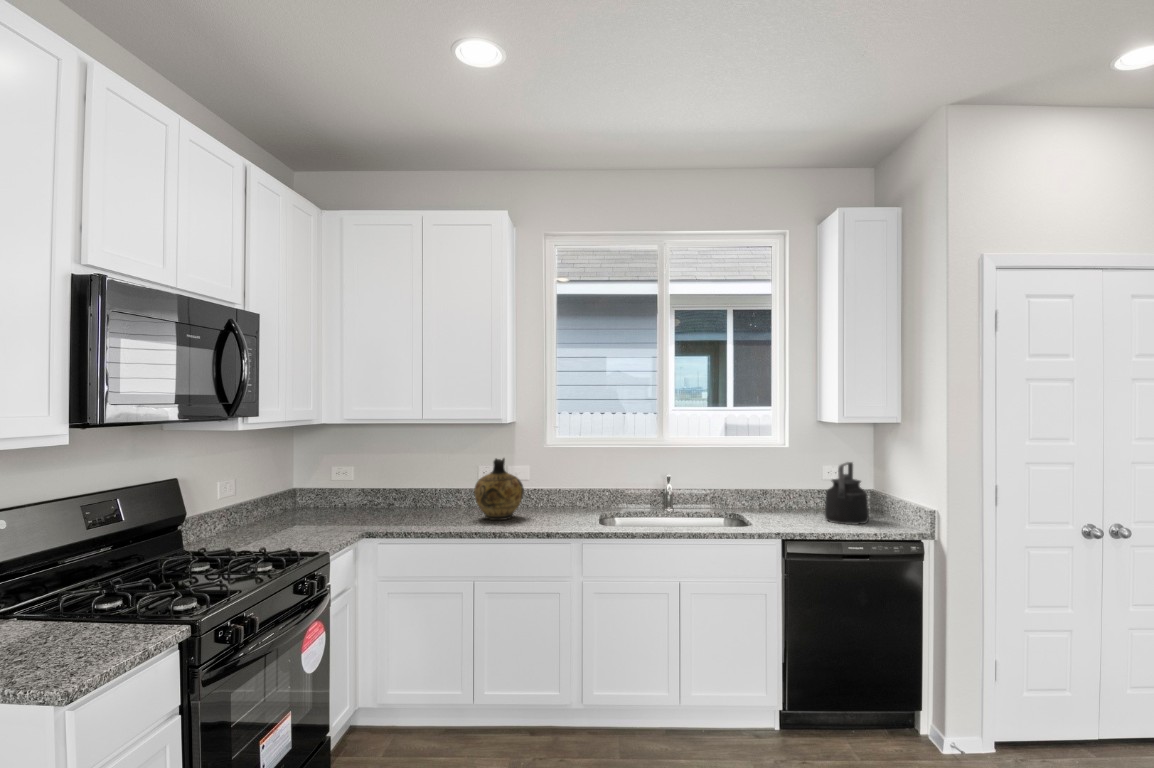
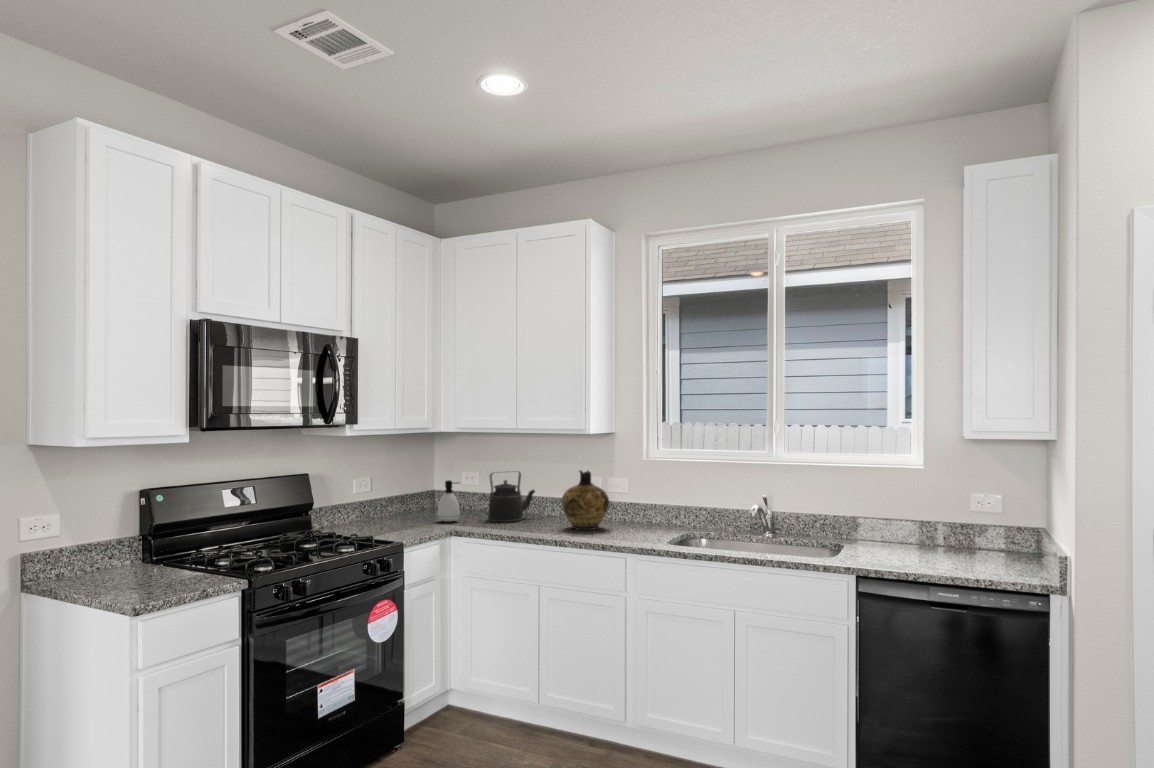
kettle: present [825,462,869,524] -> present [488,472,535,522]
soap dispenser: none [326,477,352,523] -> present [438,480,460,522]

